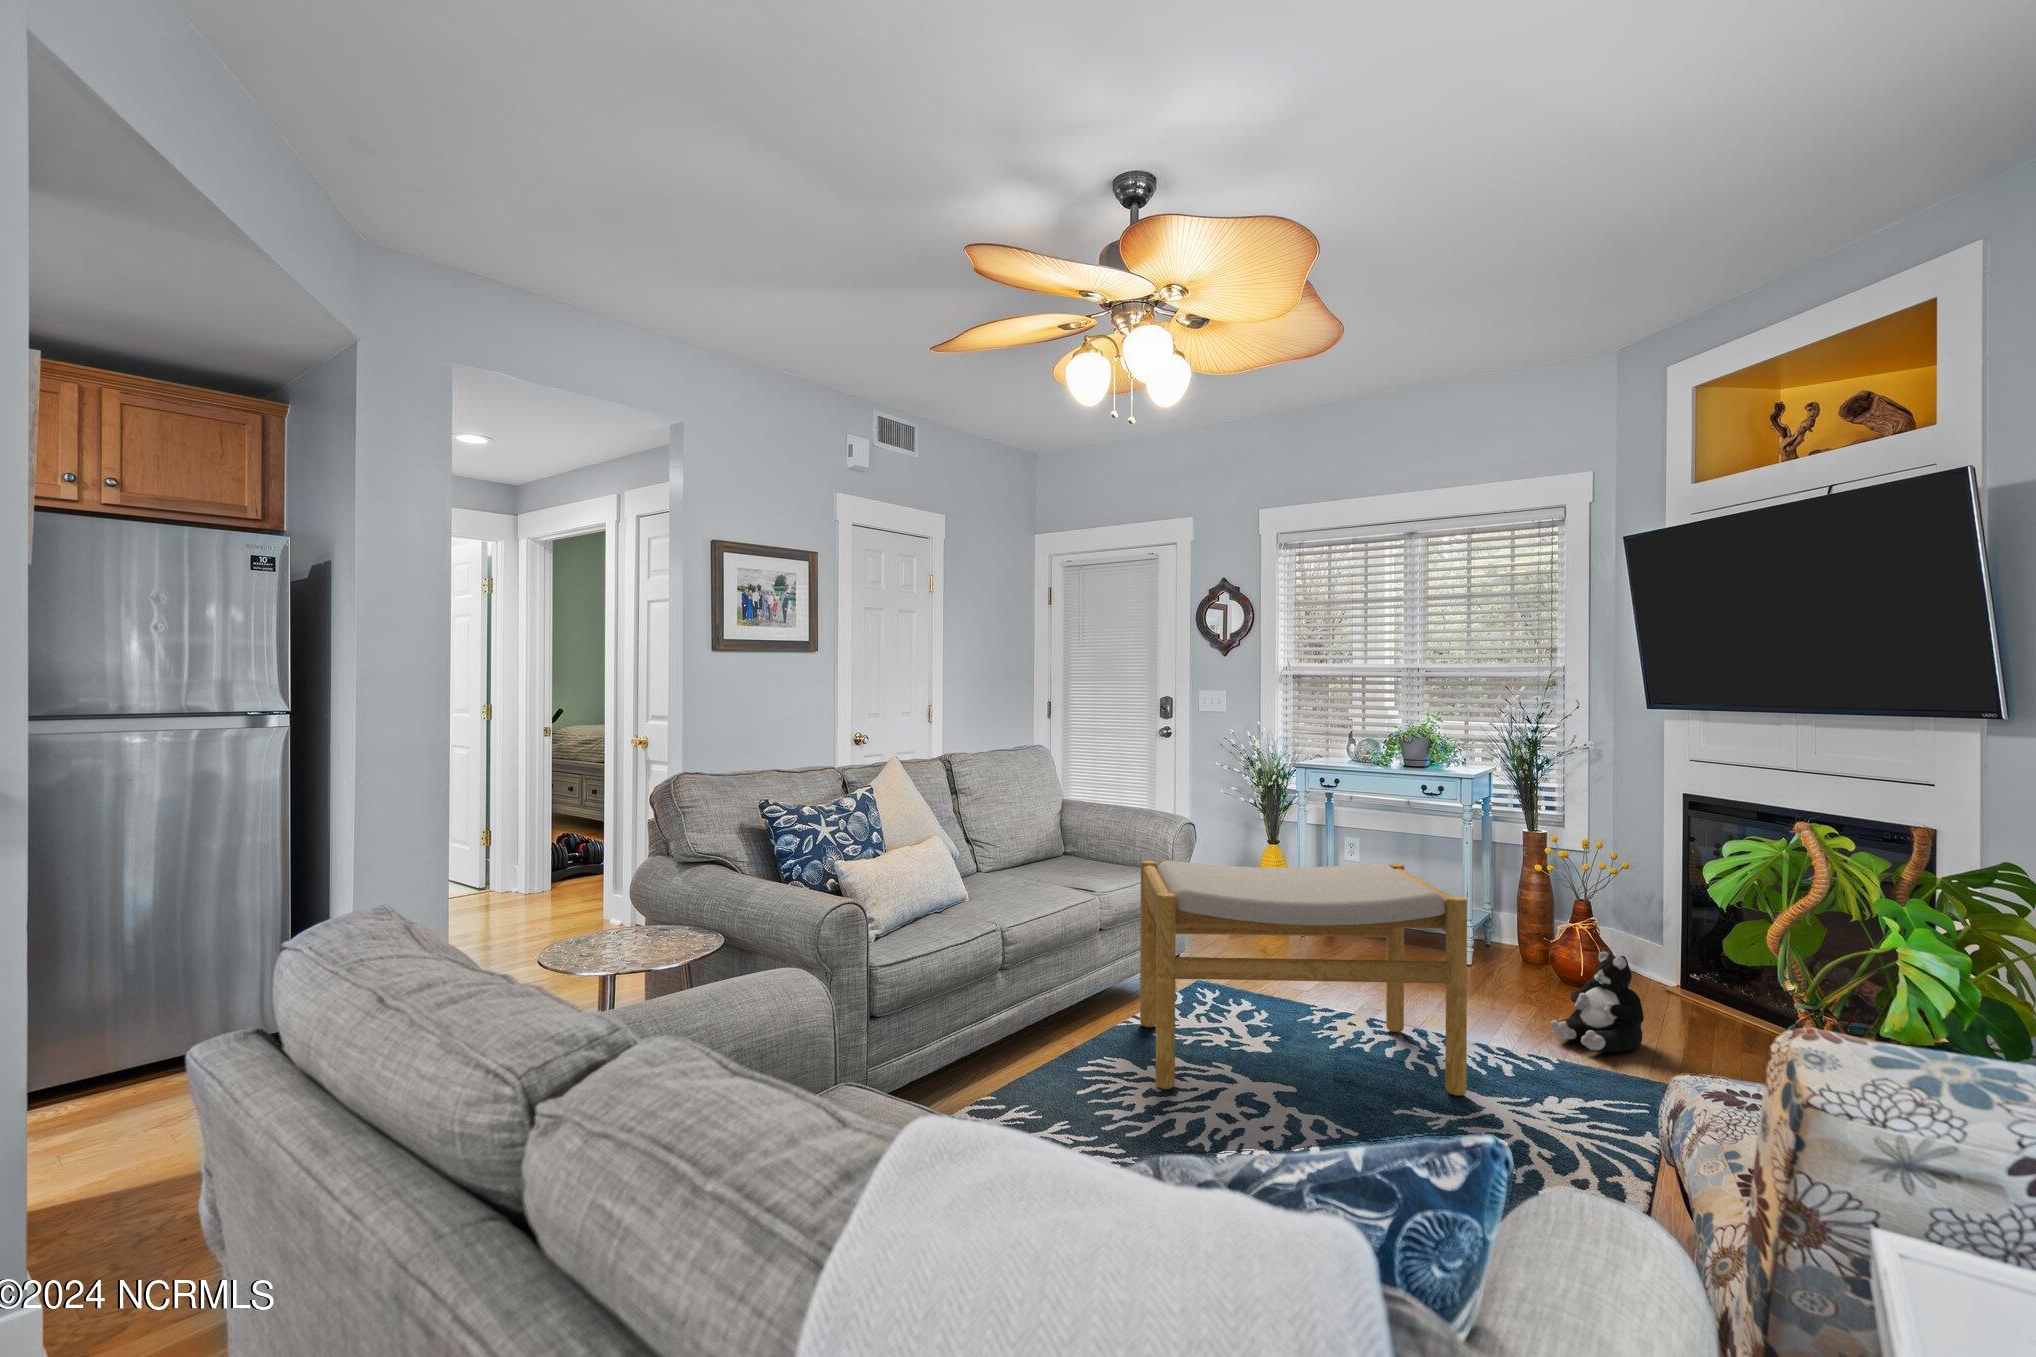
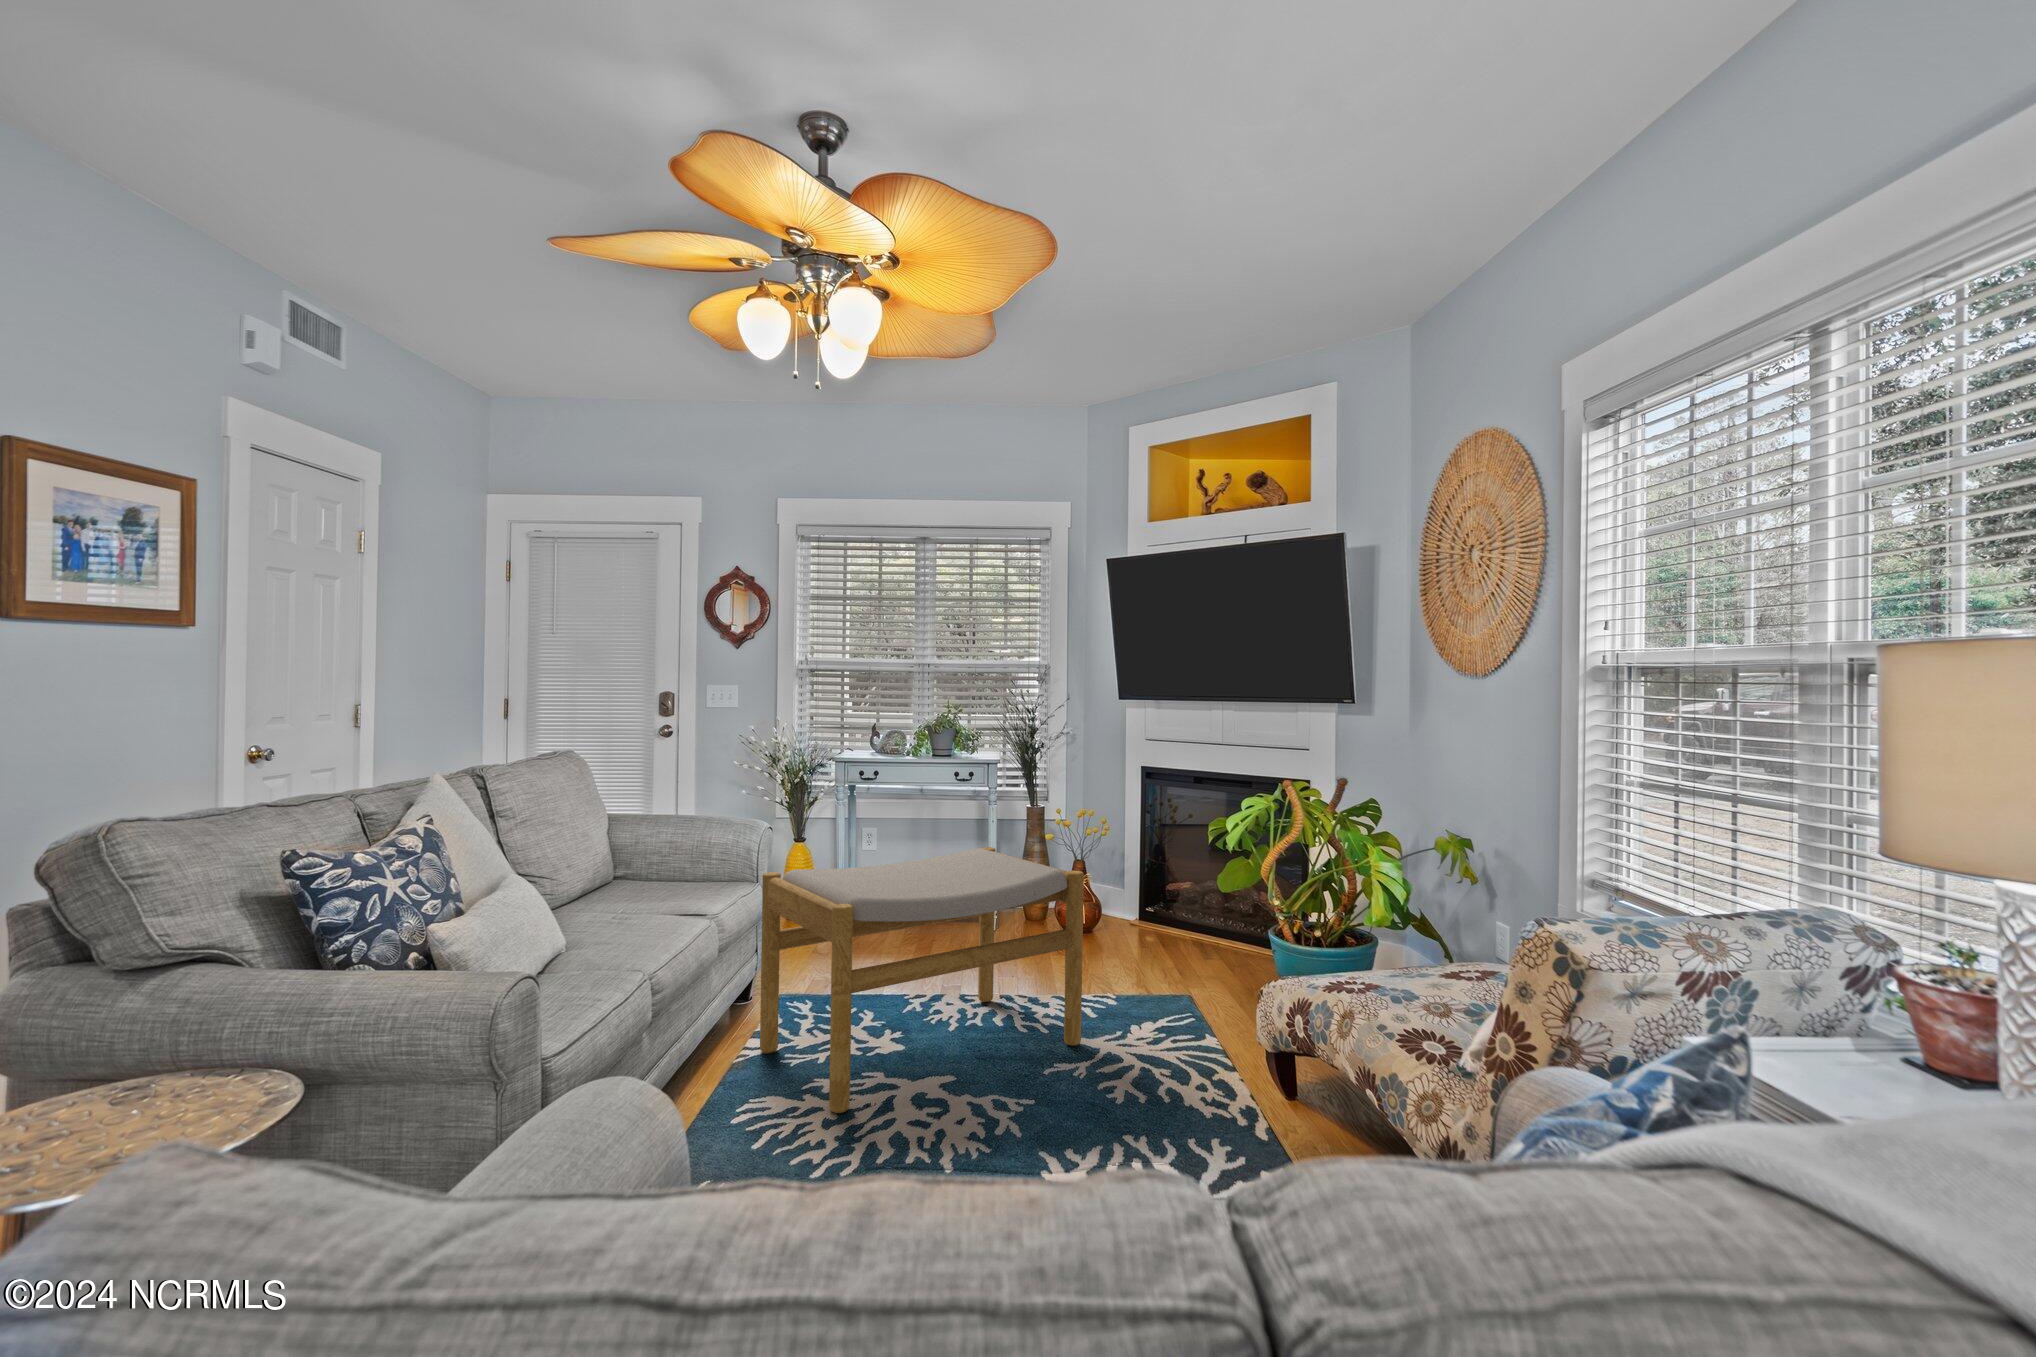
plush toy: present [1550,951,1644,1052] -> none [1095,900,1158,983]

